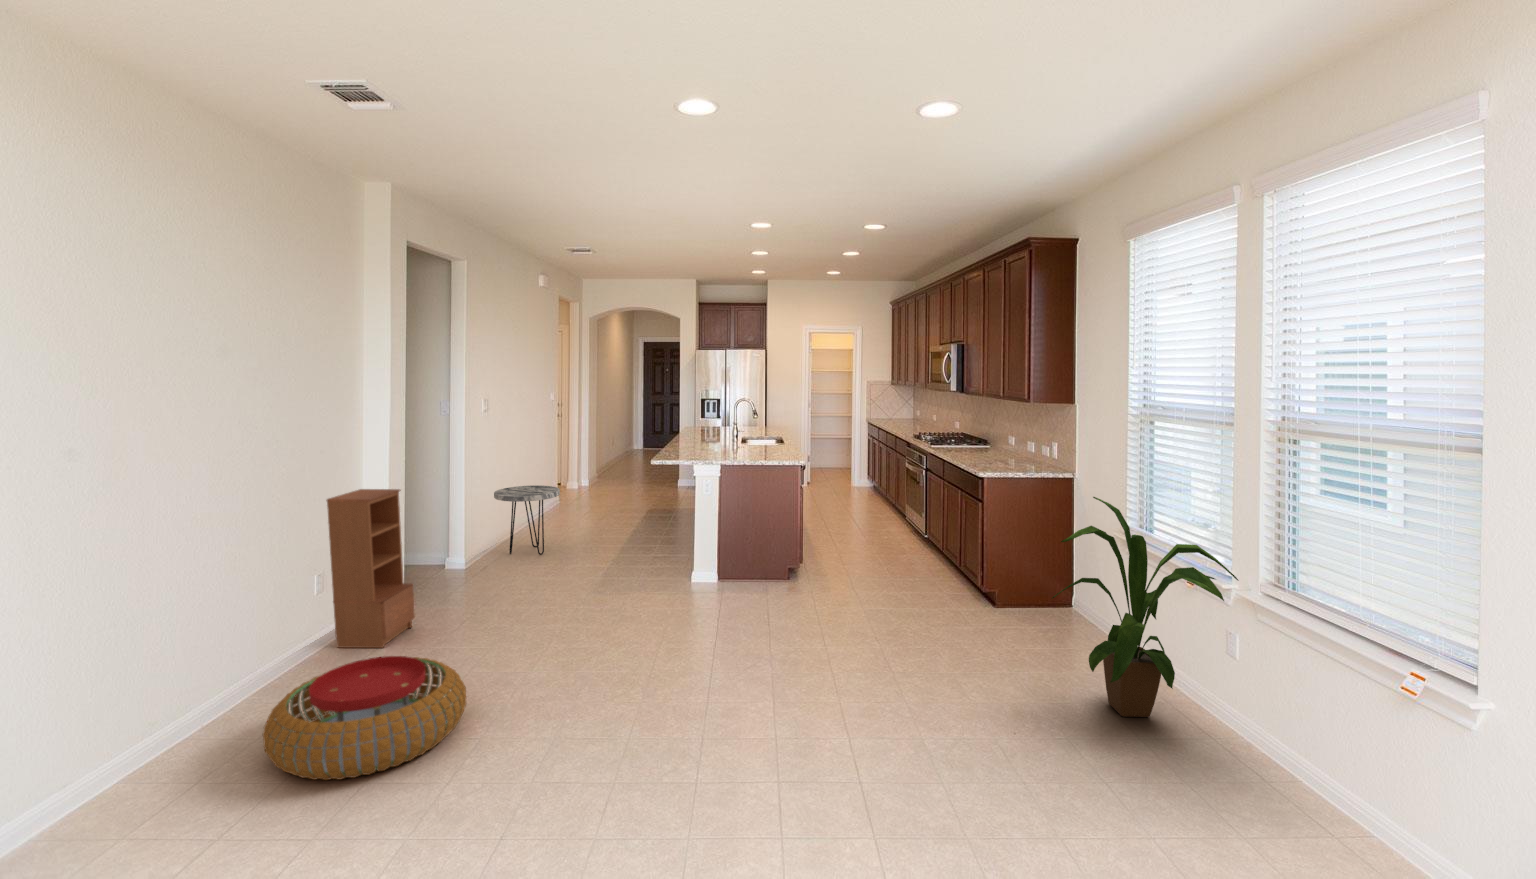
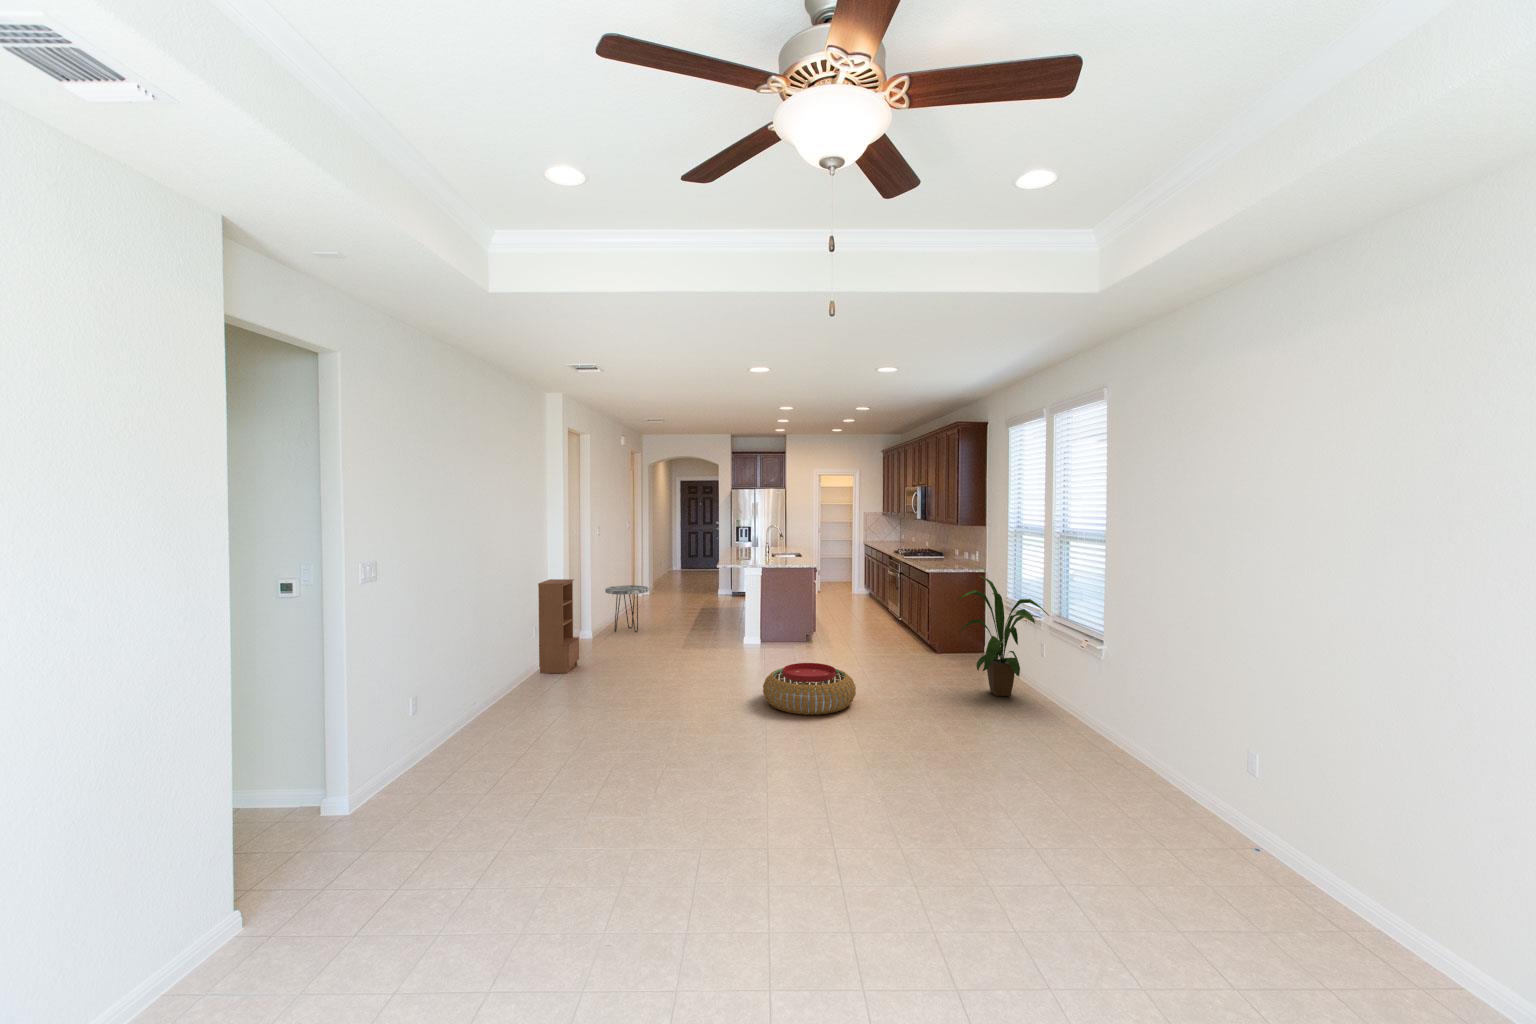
pouf: present [263,656,466,780] -> present [763,663,856,715]

